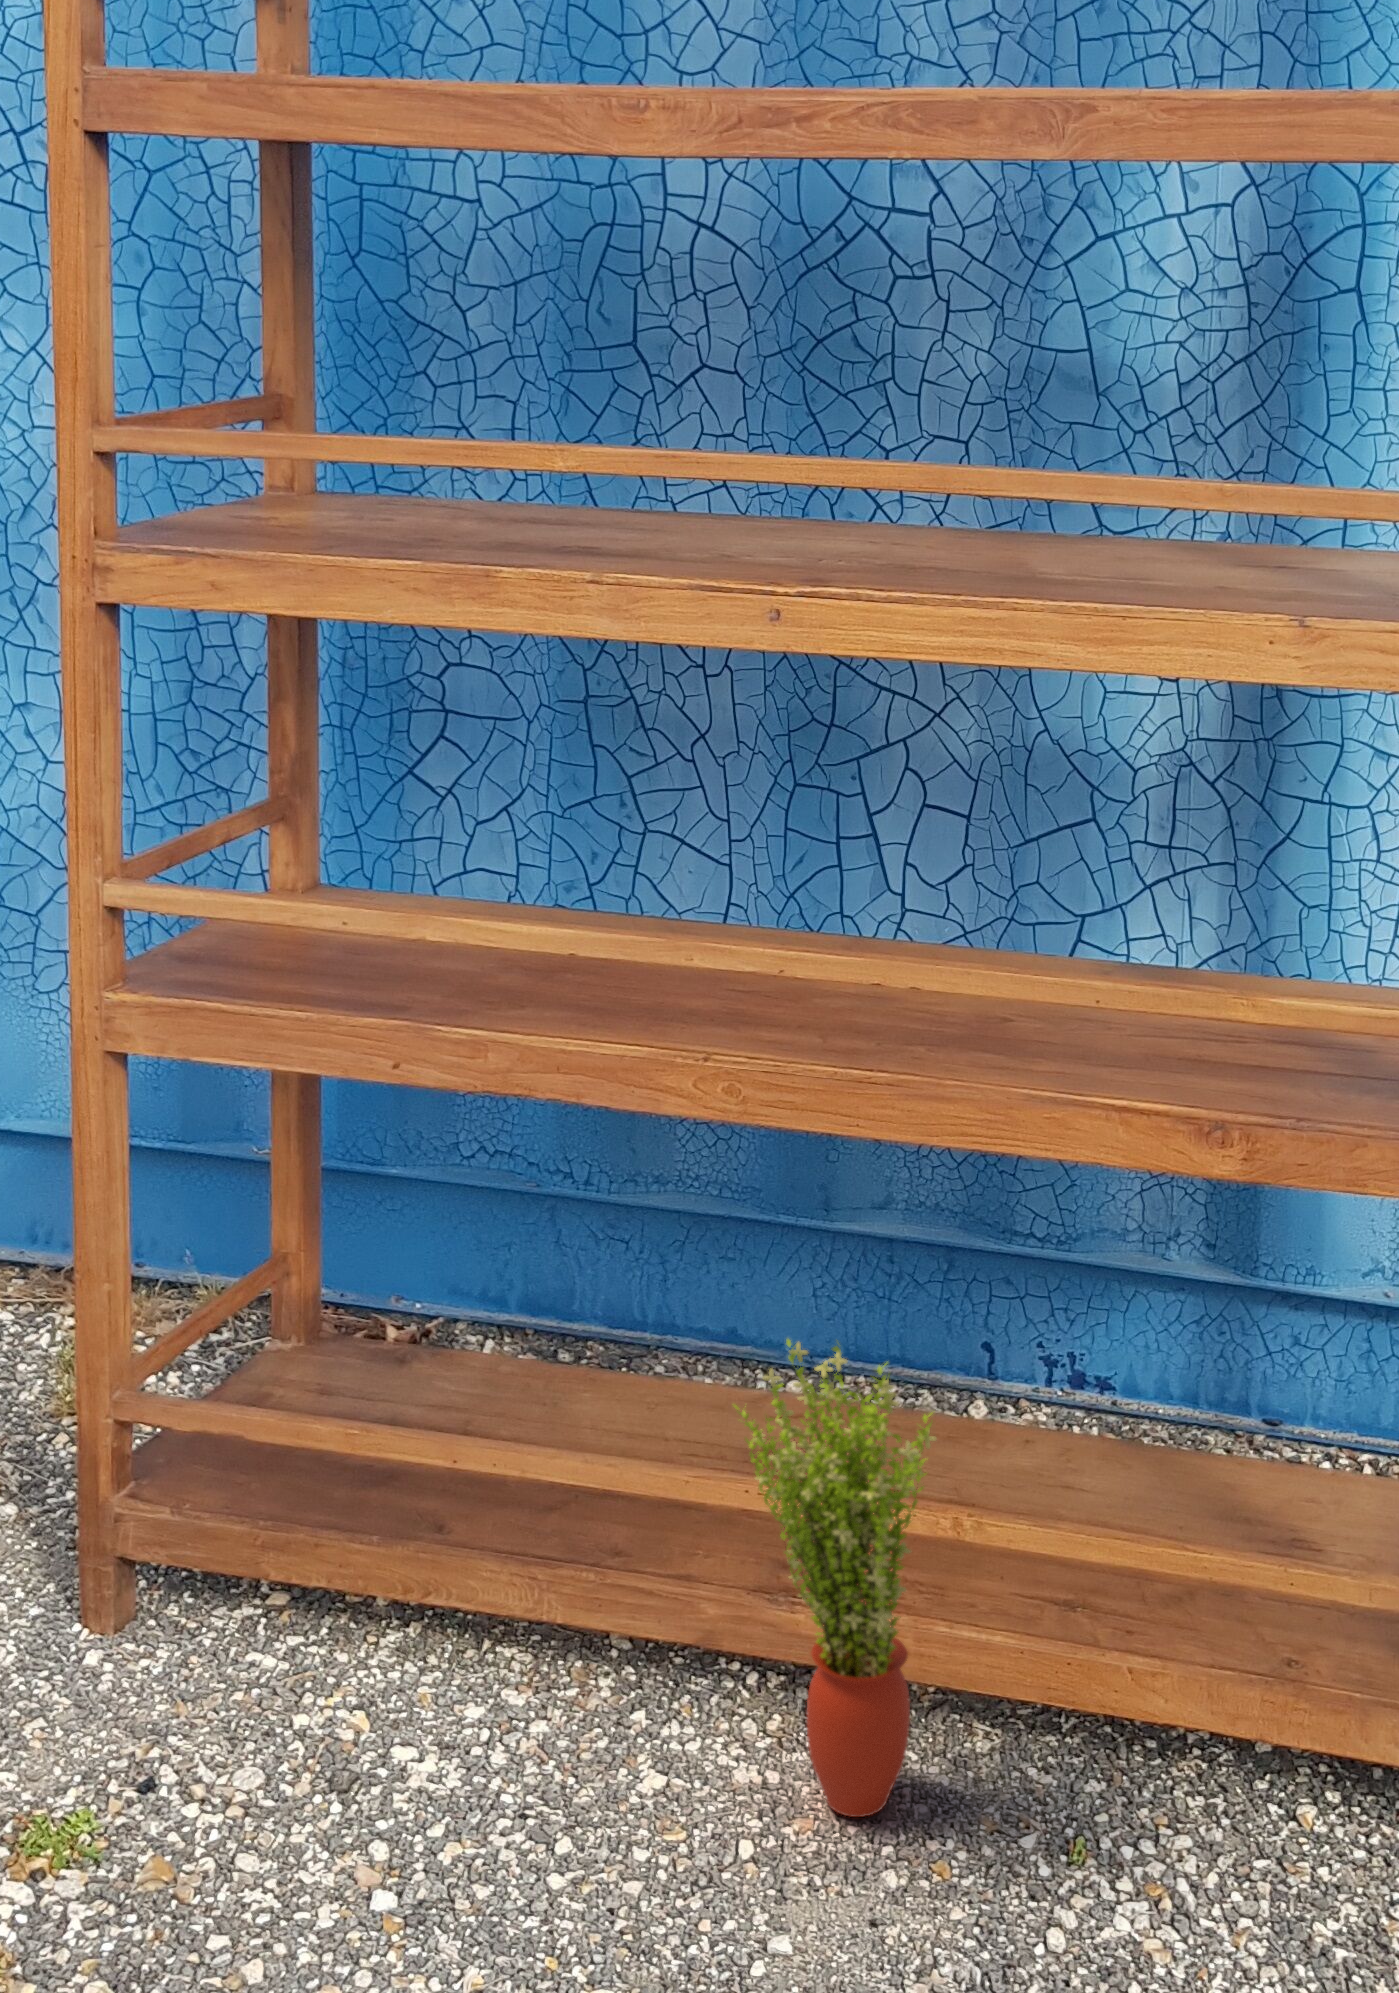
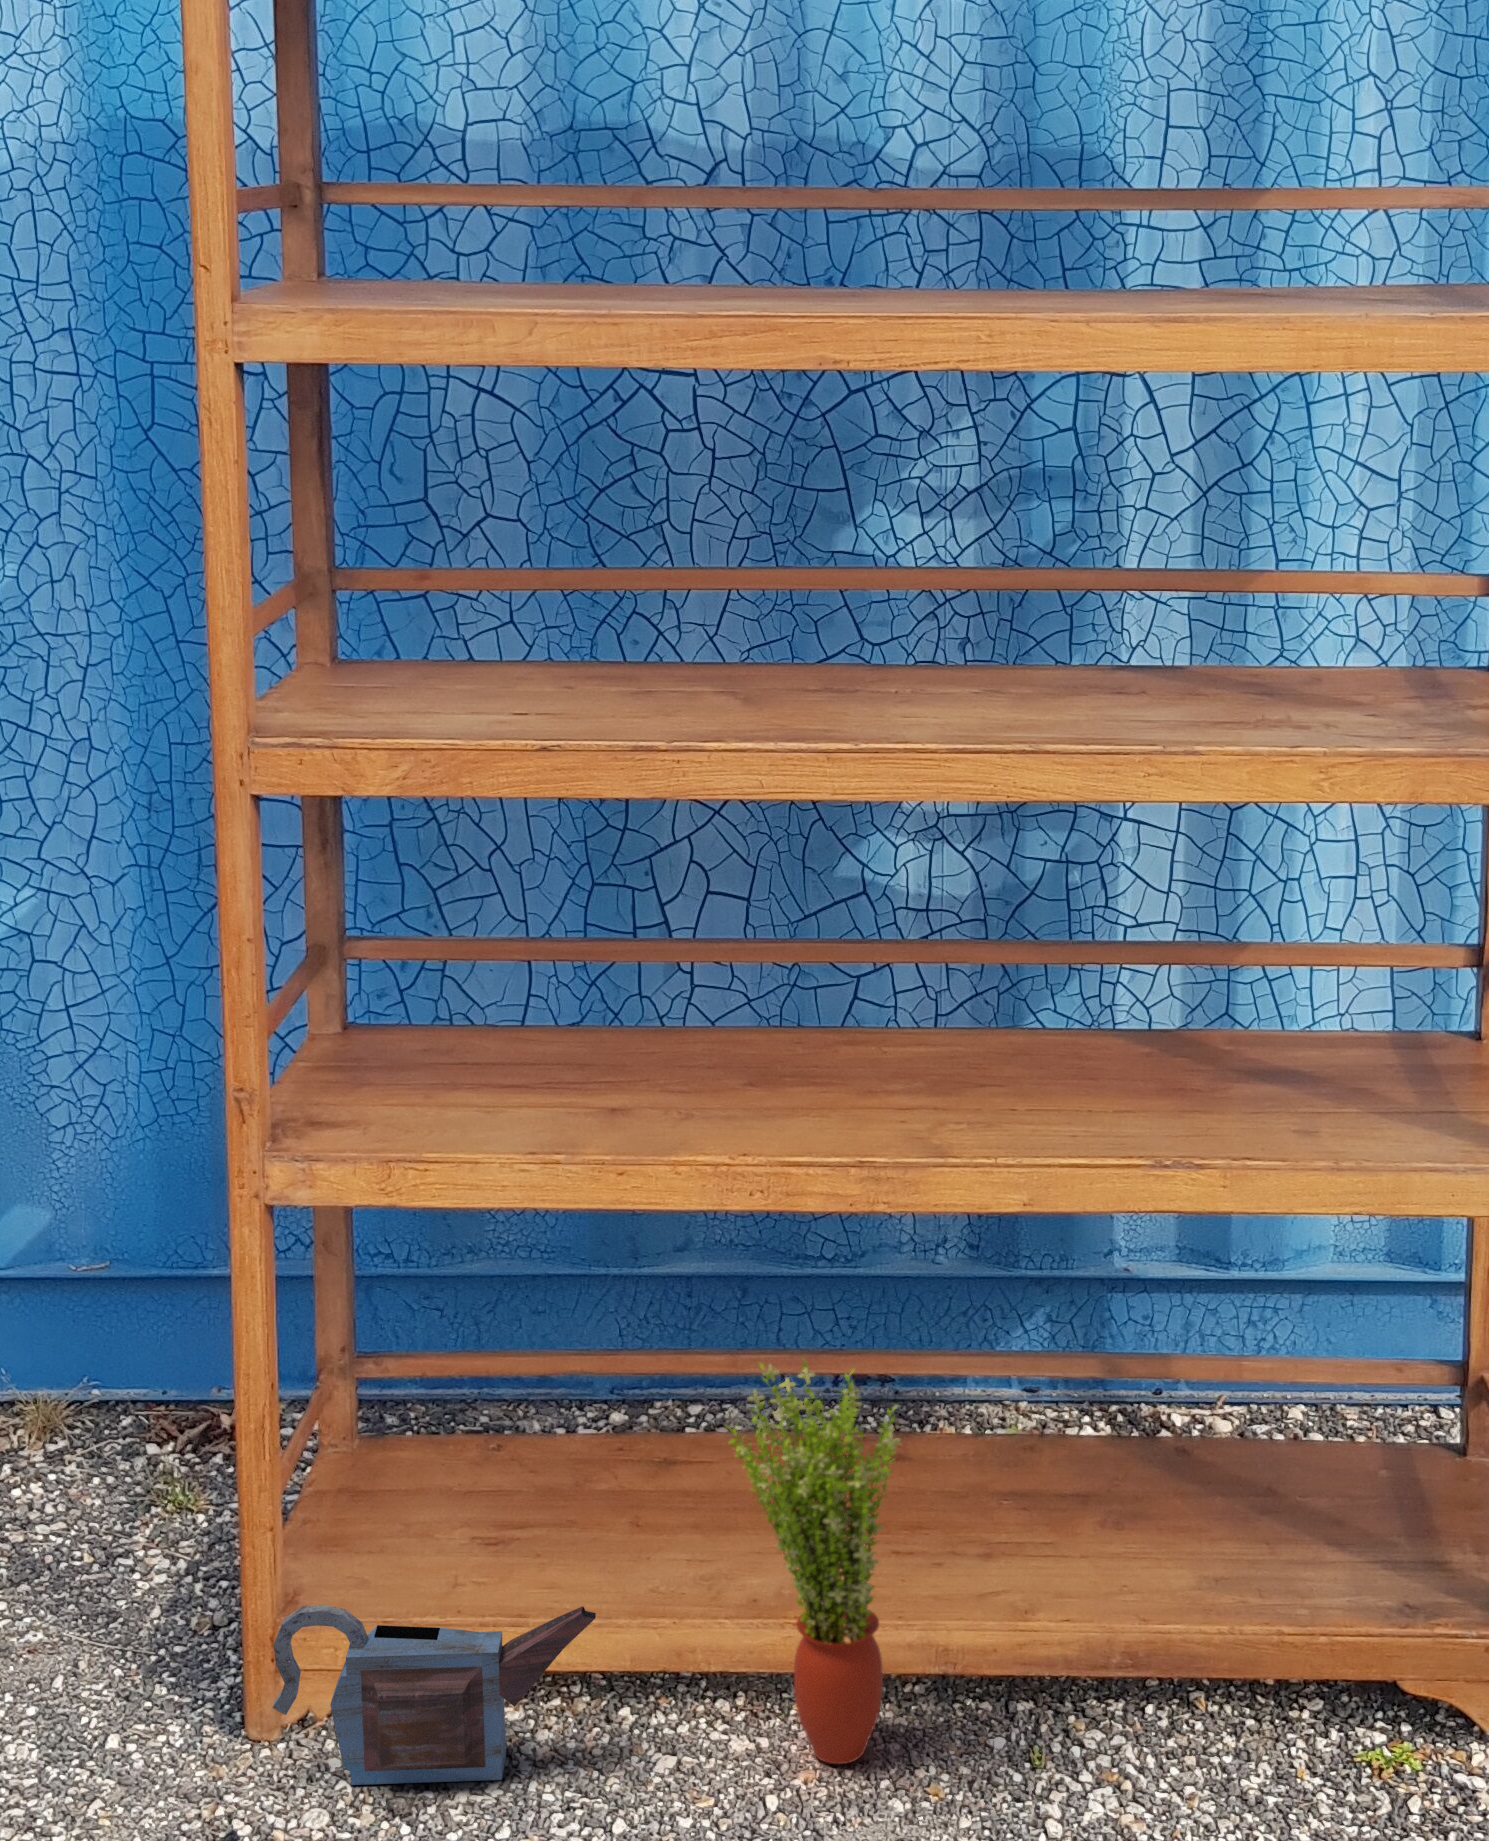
watering can: none [258,1531,595,1760] -> present [272,1605,596,1785]

